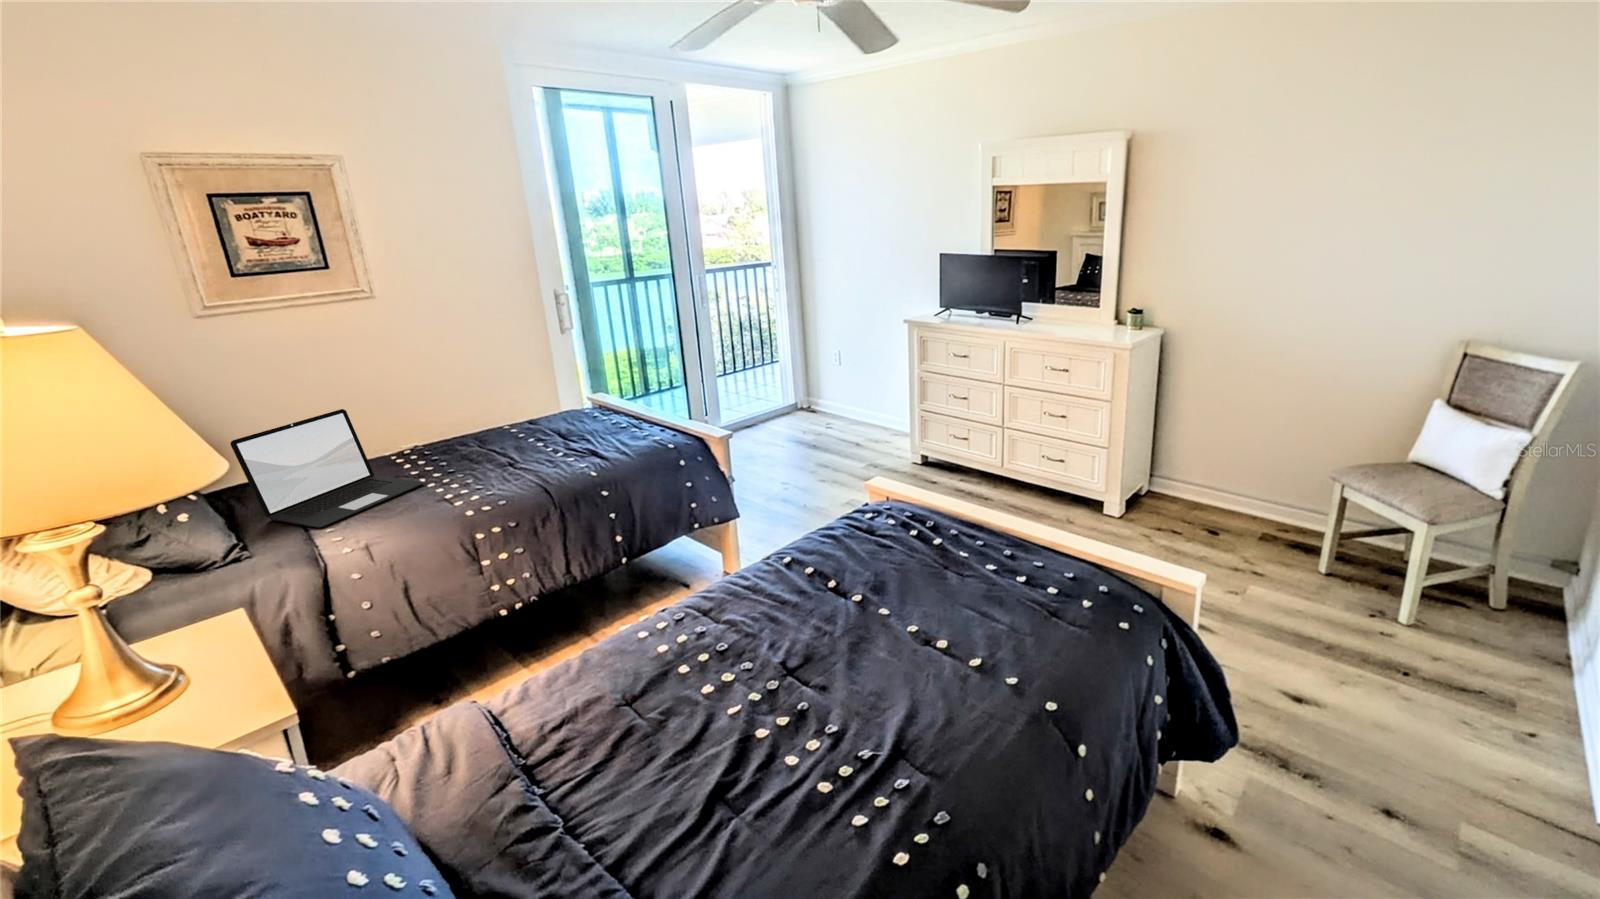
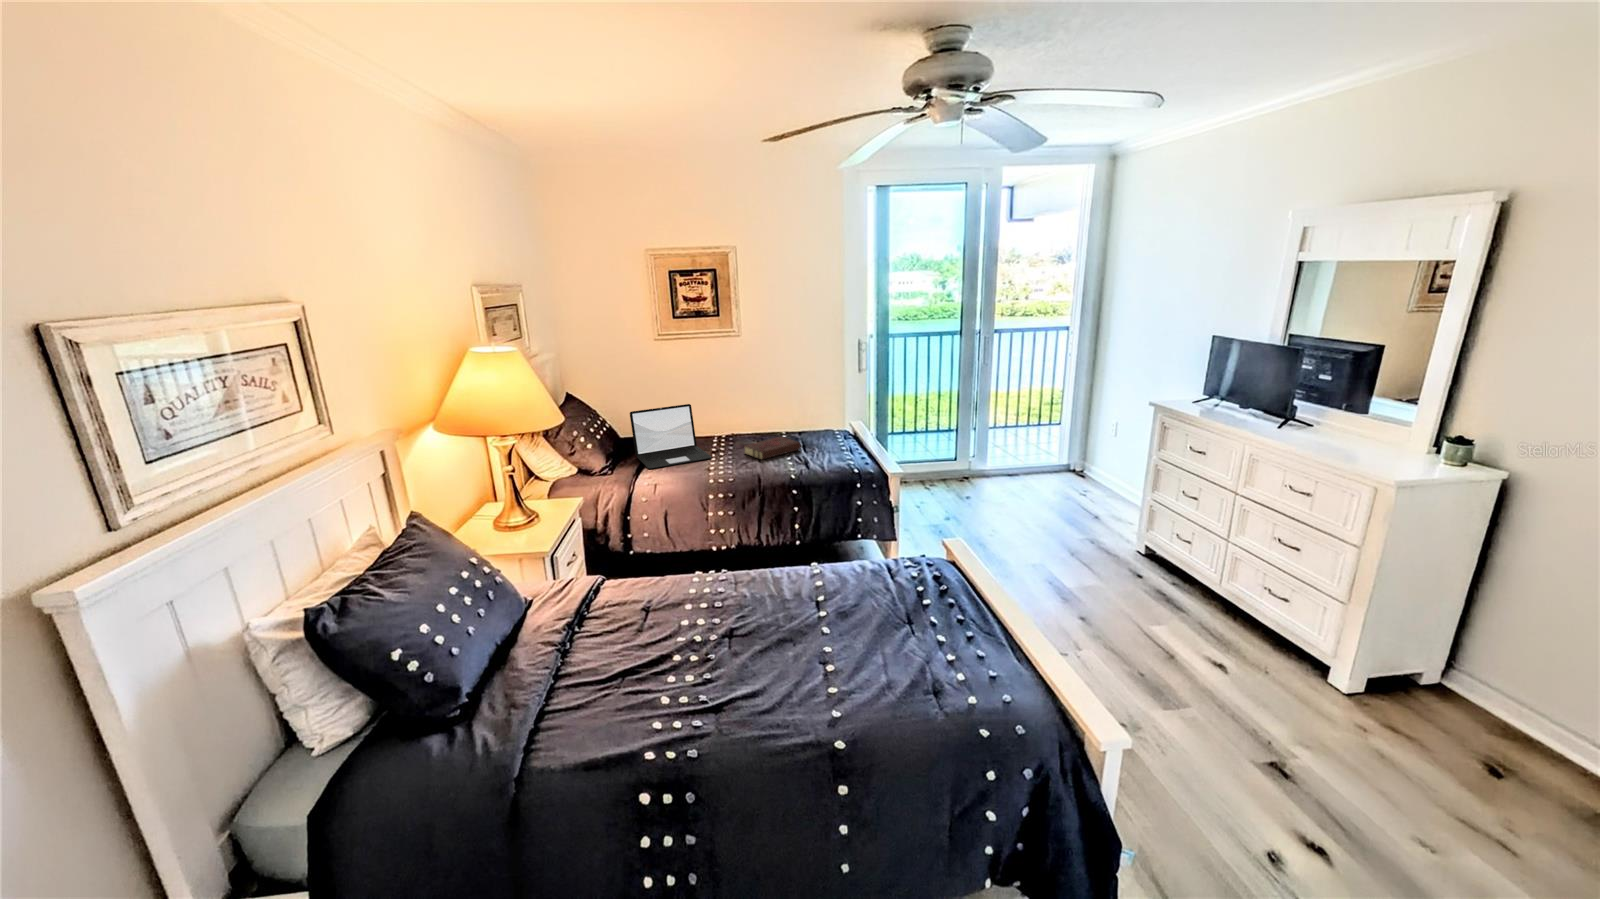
book: none [468,429,555,466] -> present [744,437,801,460]

